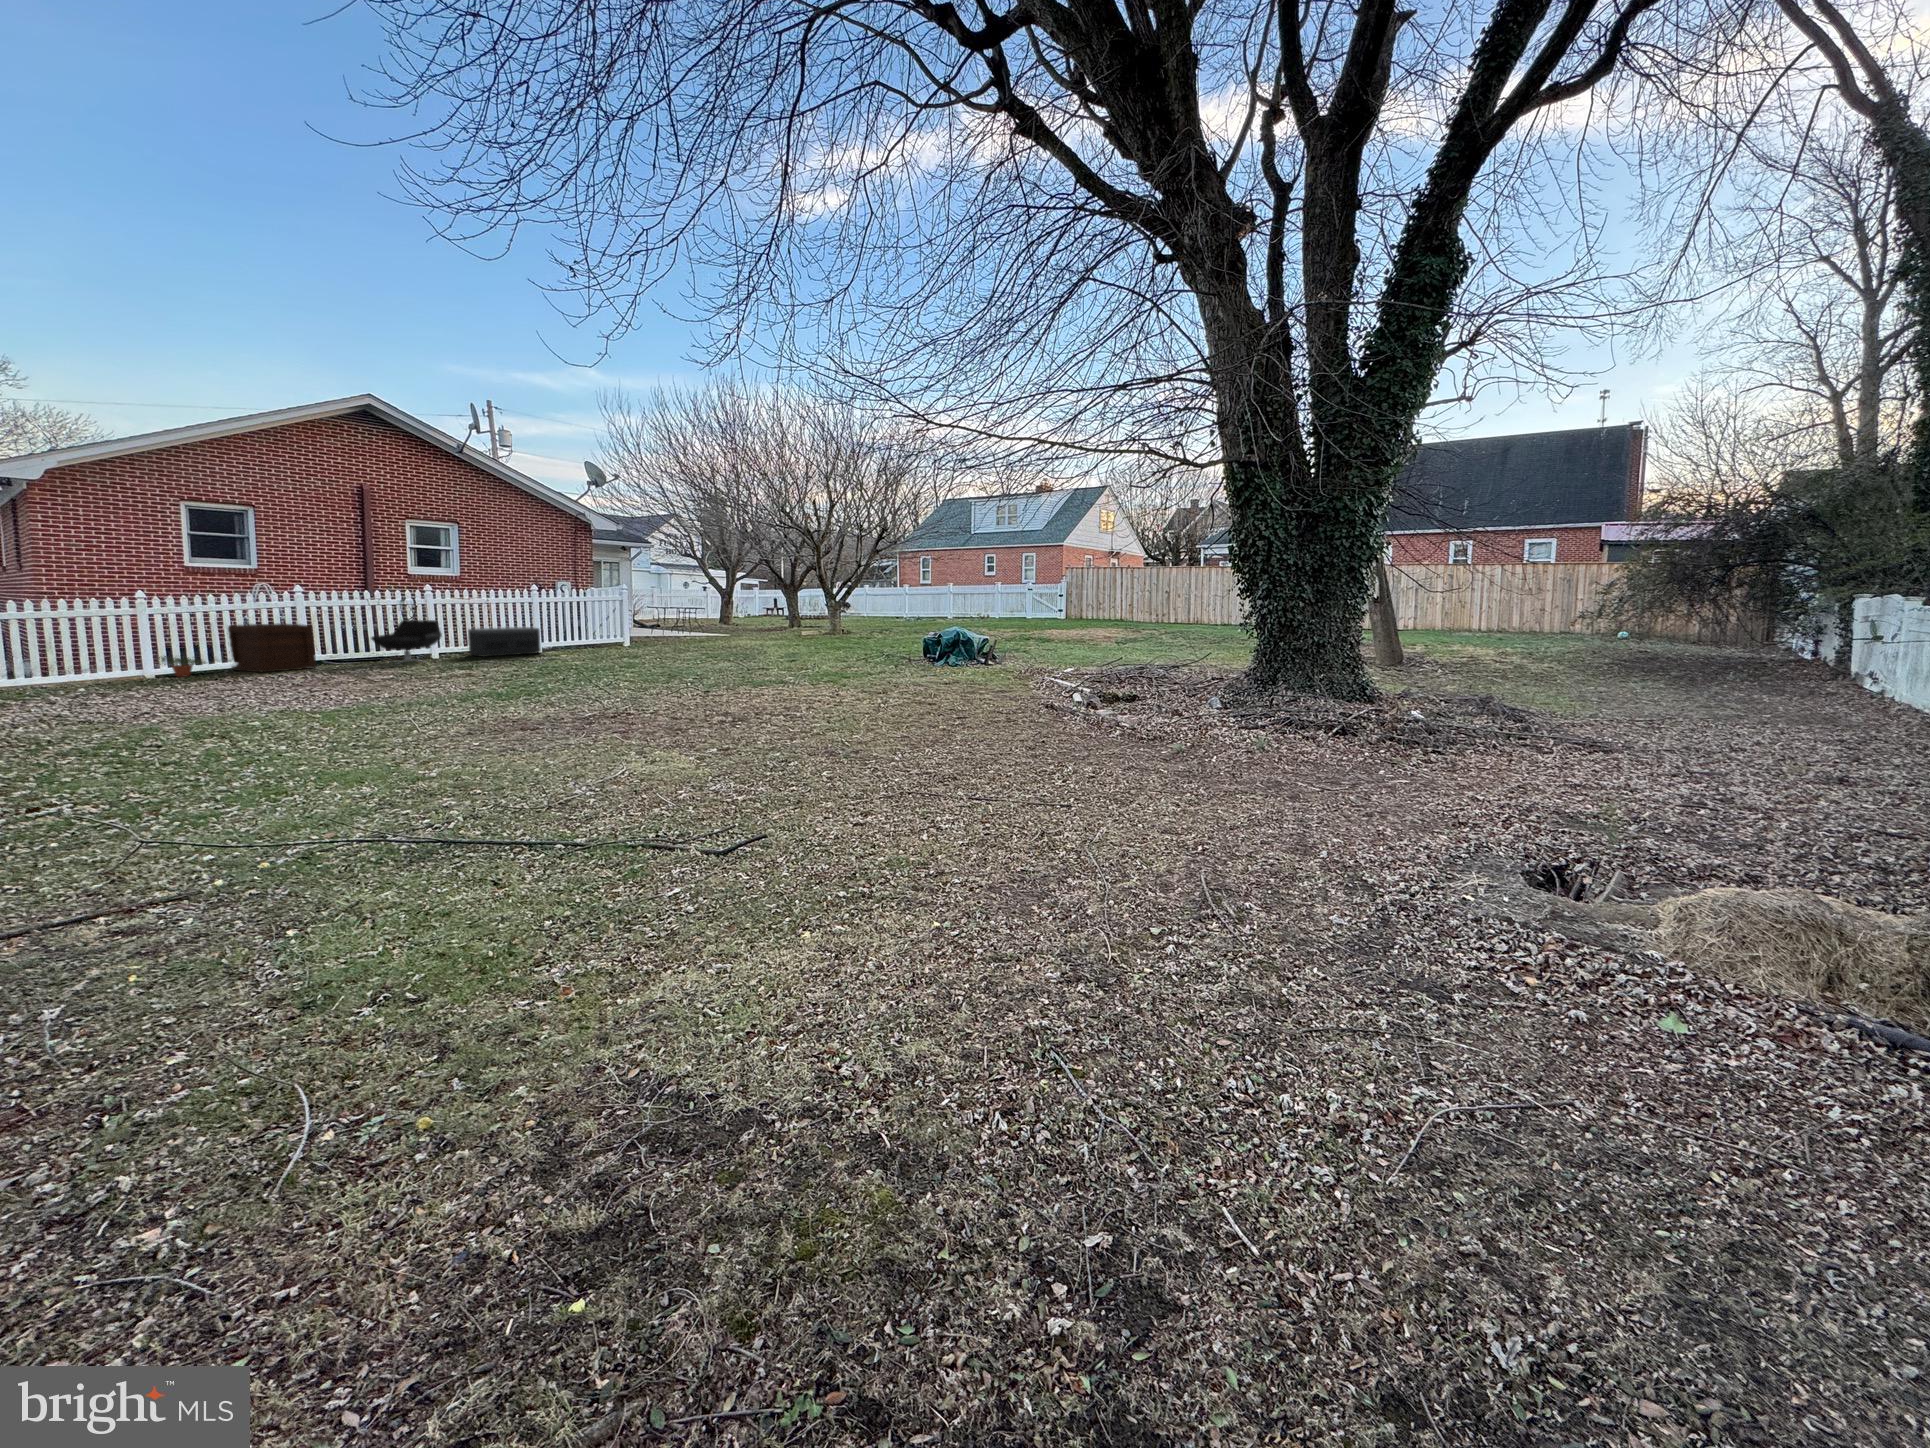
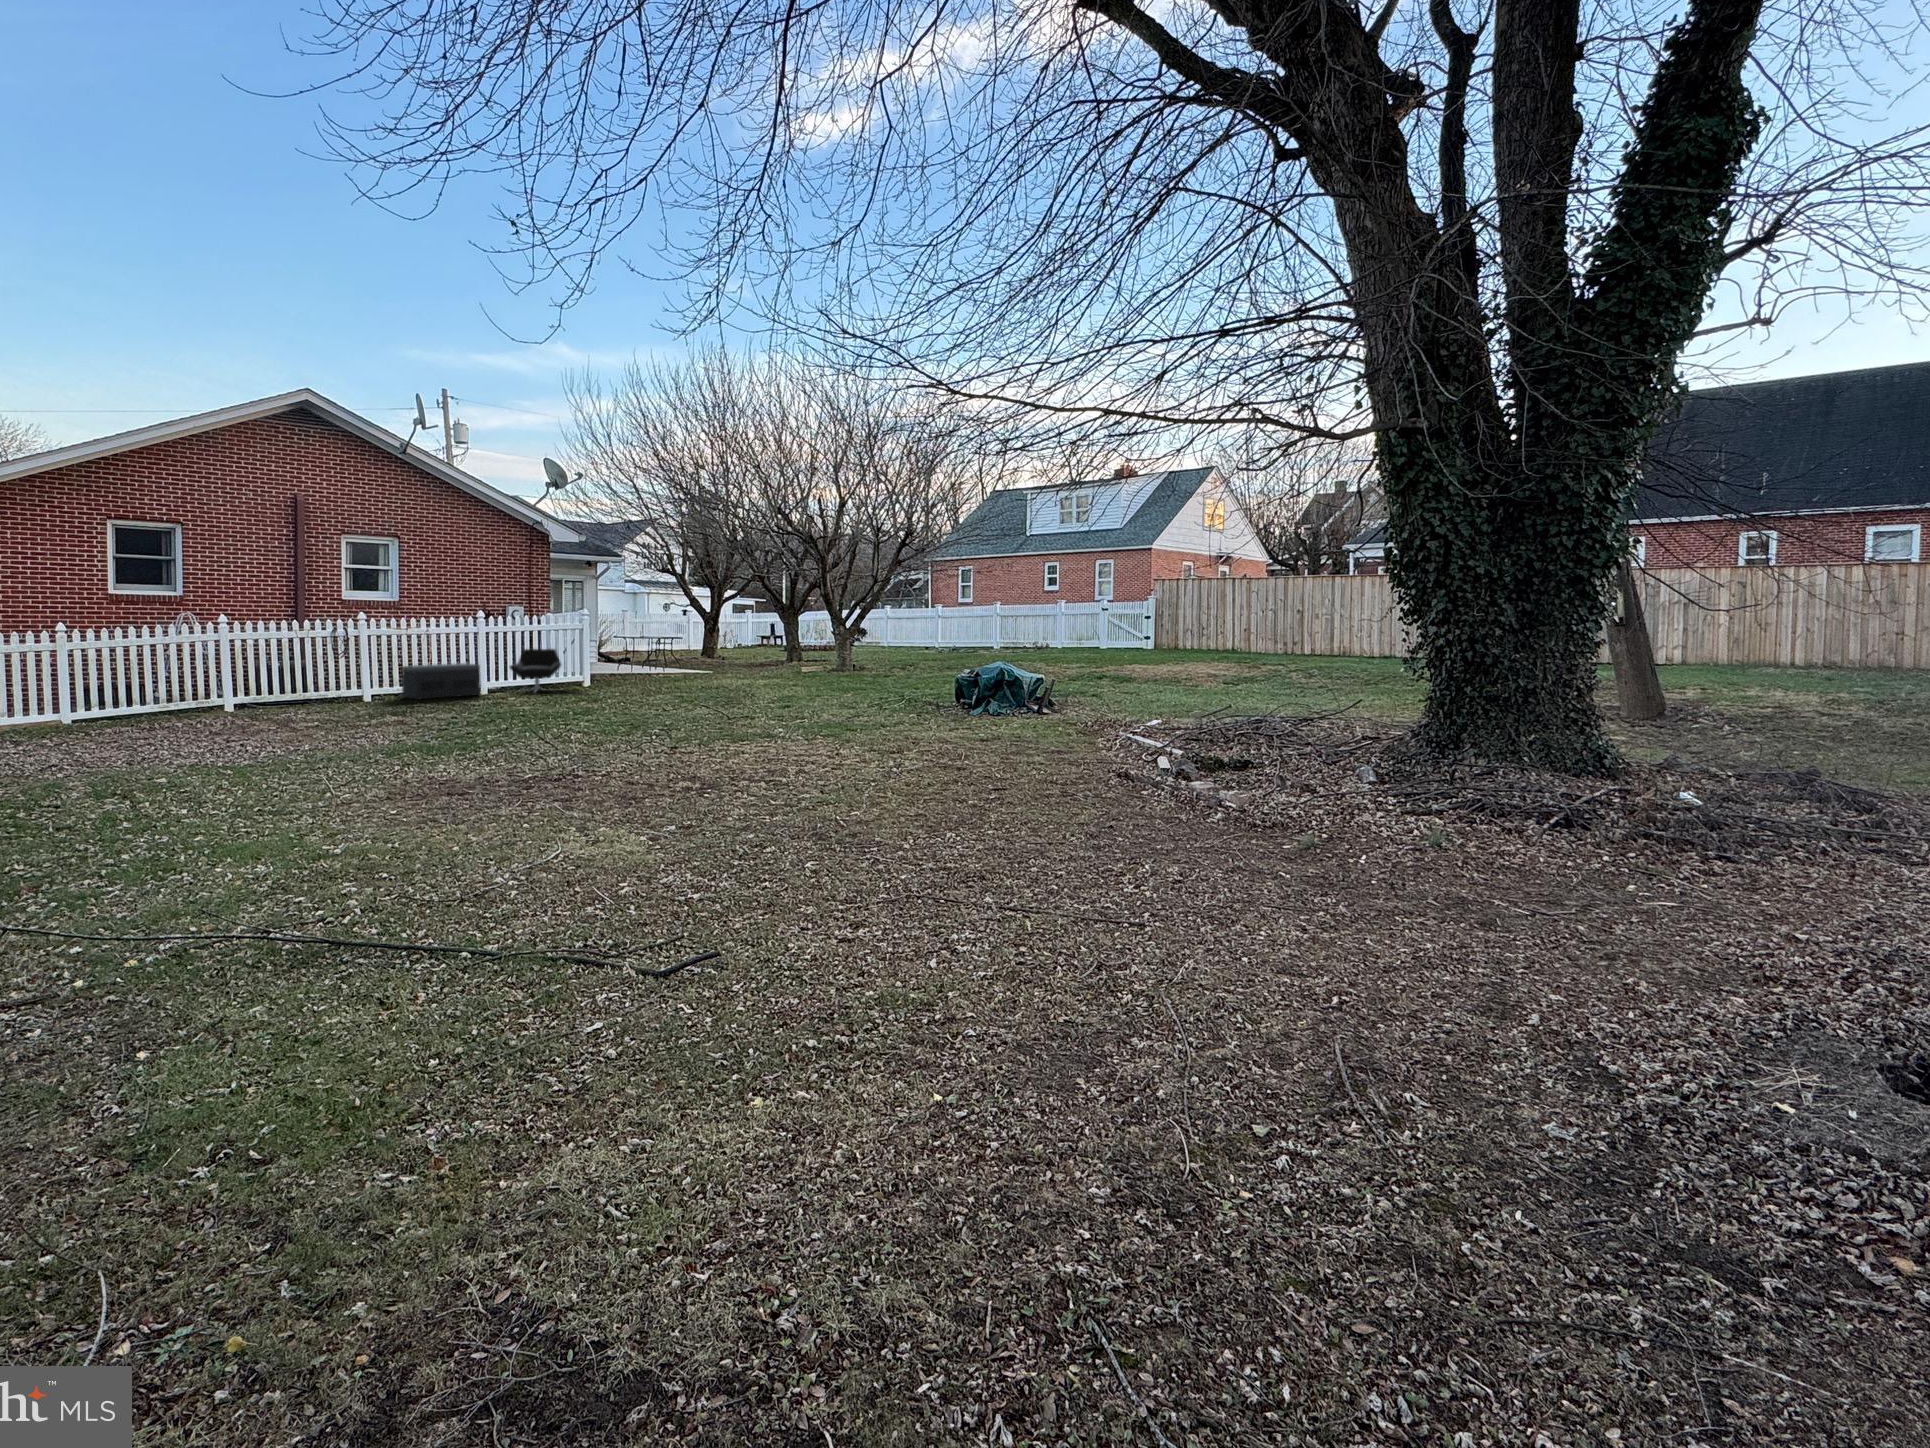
lounge chair: present [371,620,442,661] -> present [510,649,561,692]
wooden crate: present [228,623,316,673] -> none [154,662,241,718]
potted plant: present [159,656,203,677] -> none [77,698,138,723]

